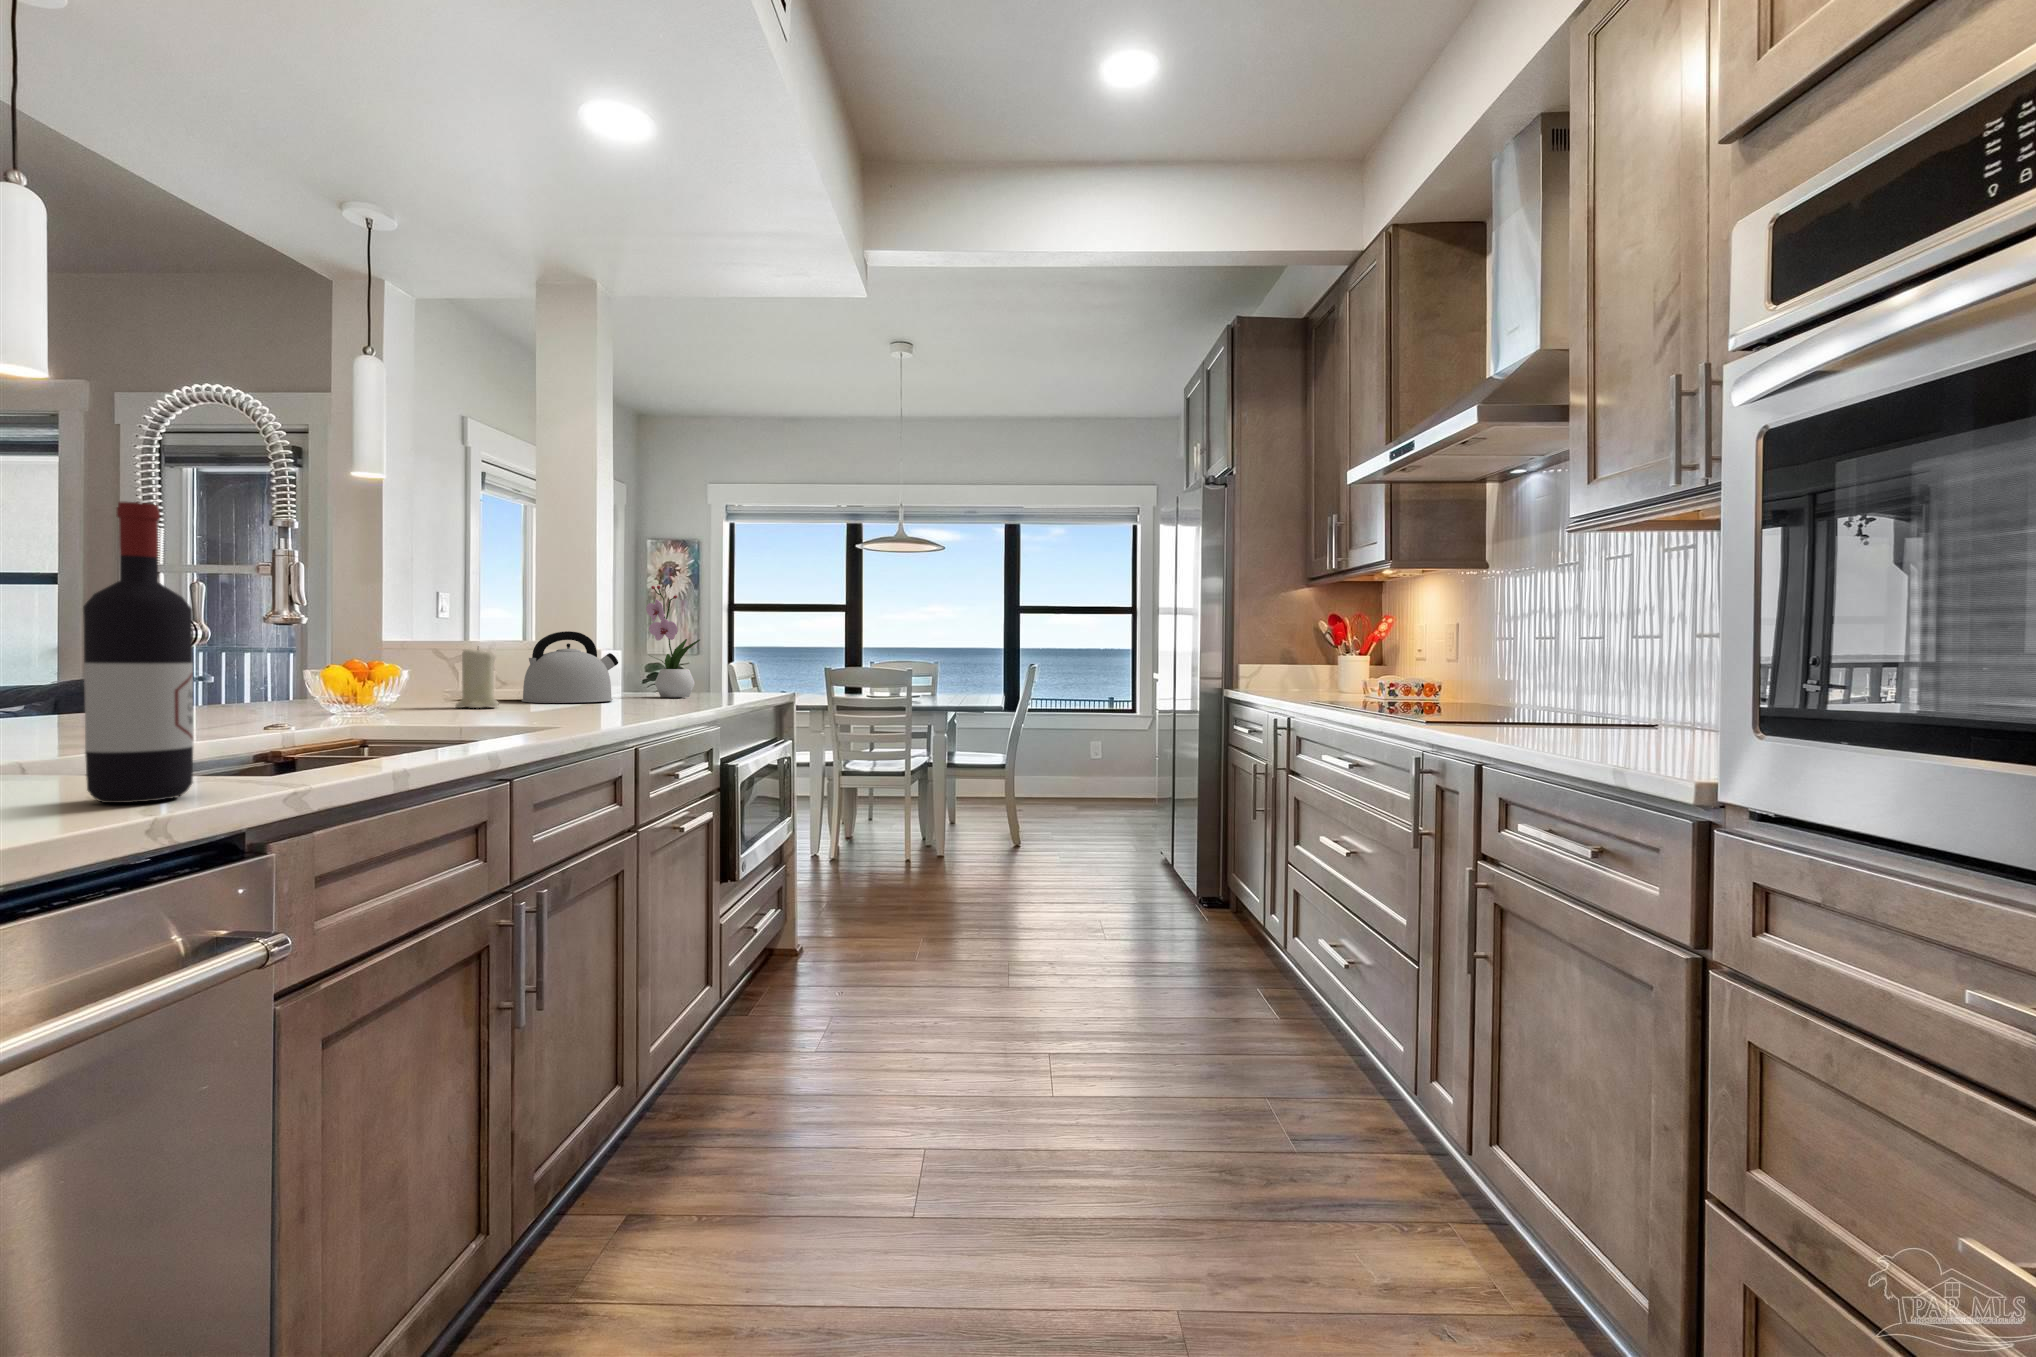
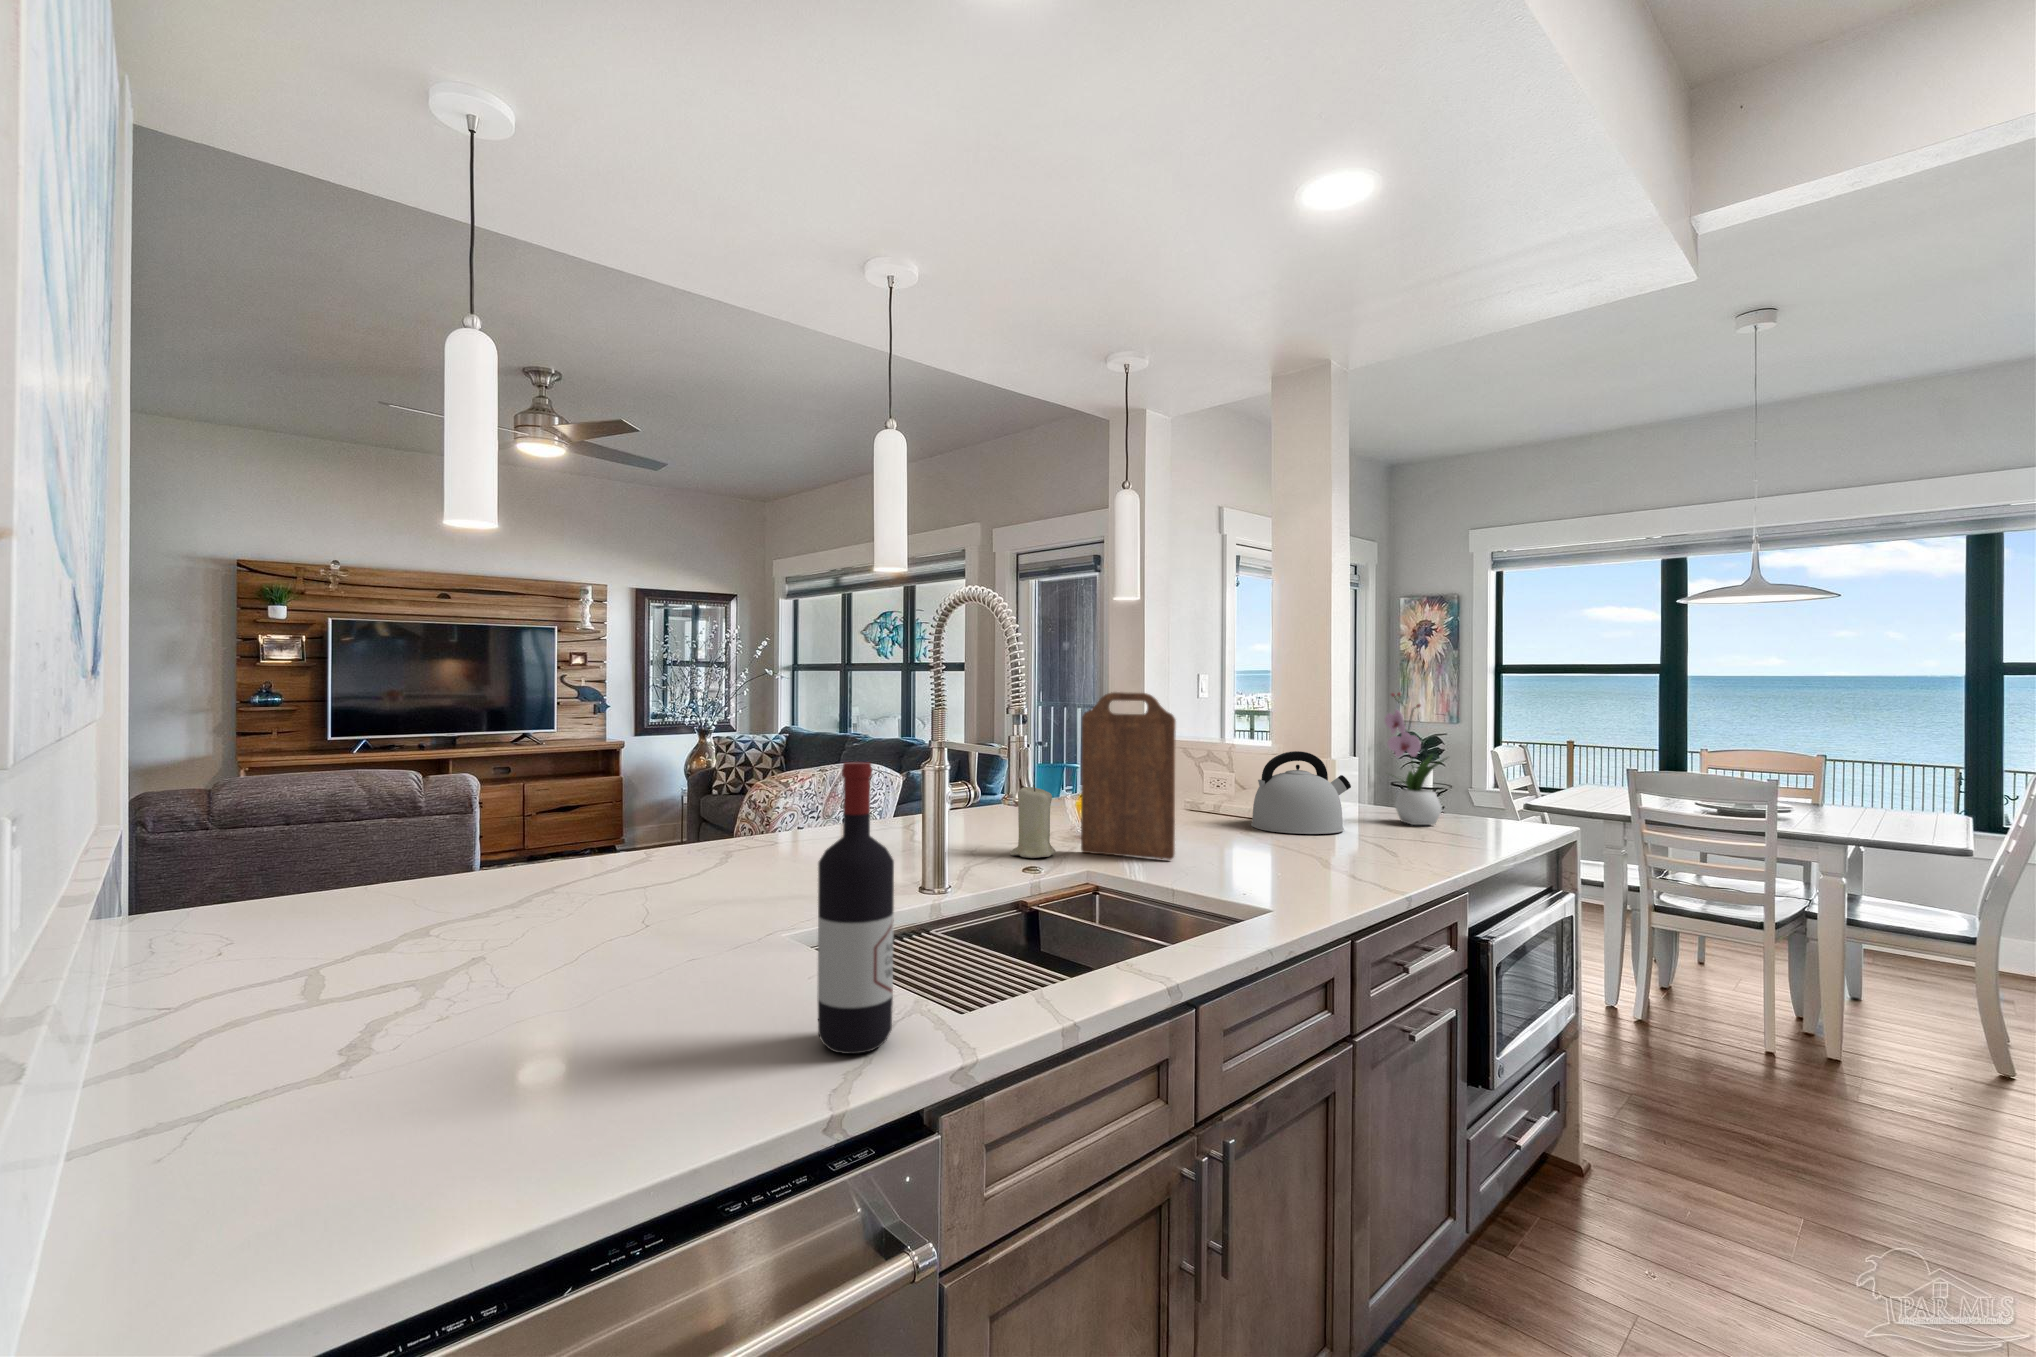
cutting board: none [335,549,451,717] -> present [1081,692,1176,860]
candle: present [456,646,499,708] -> present [1010,785,1055,858]

